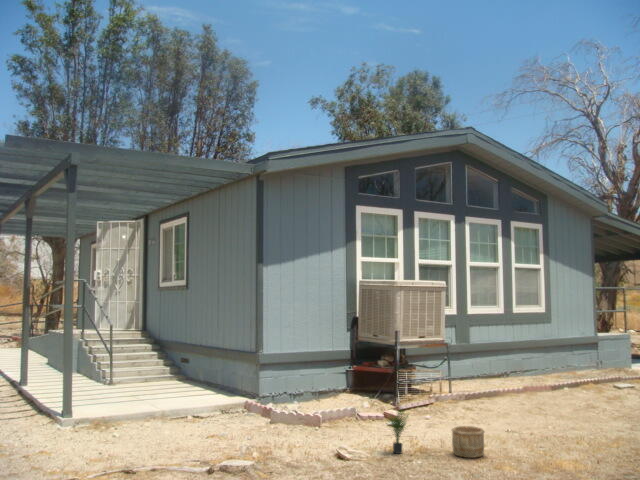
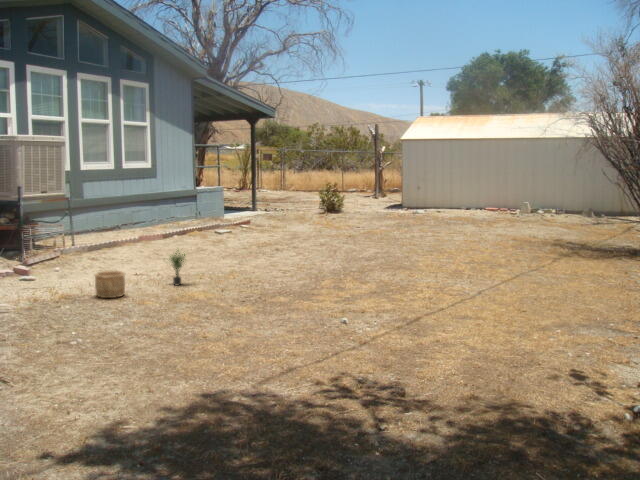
potted plant: present [389,411,408,454] -> present [170,250,185,285]

